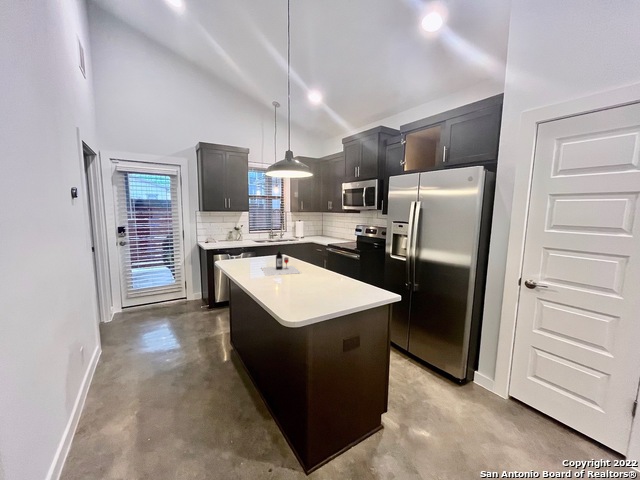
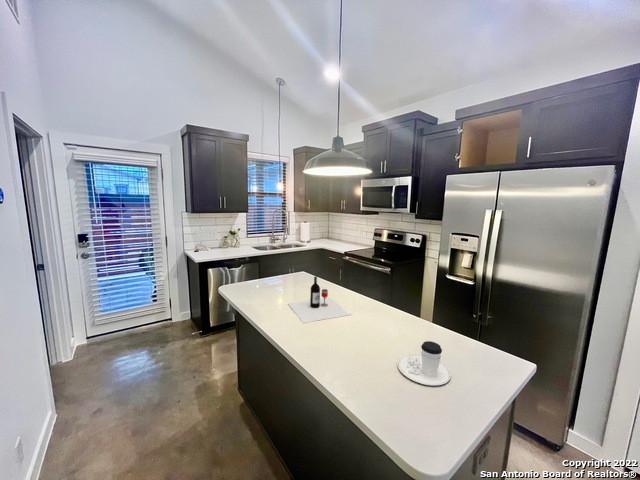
coffee cup: none [310,274,341,297] -> present [398,341,451,385]

